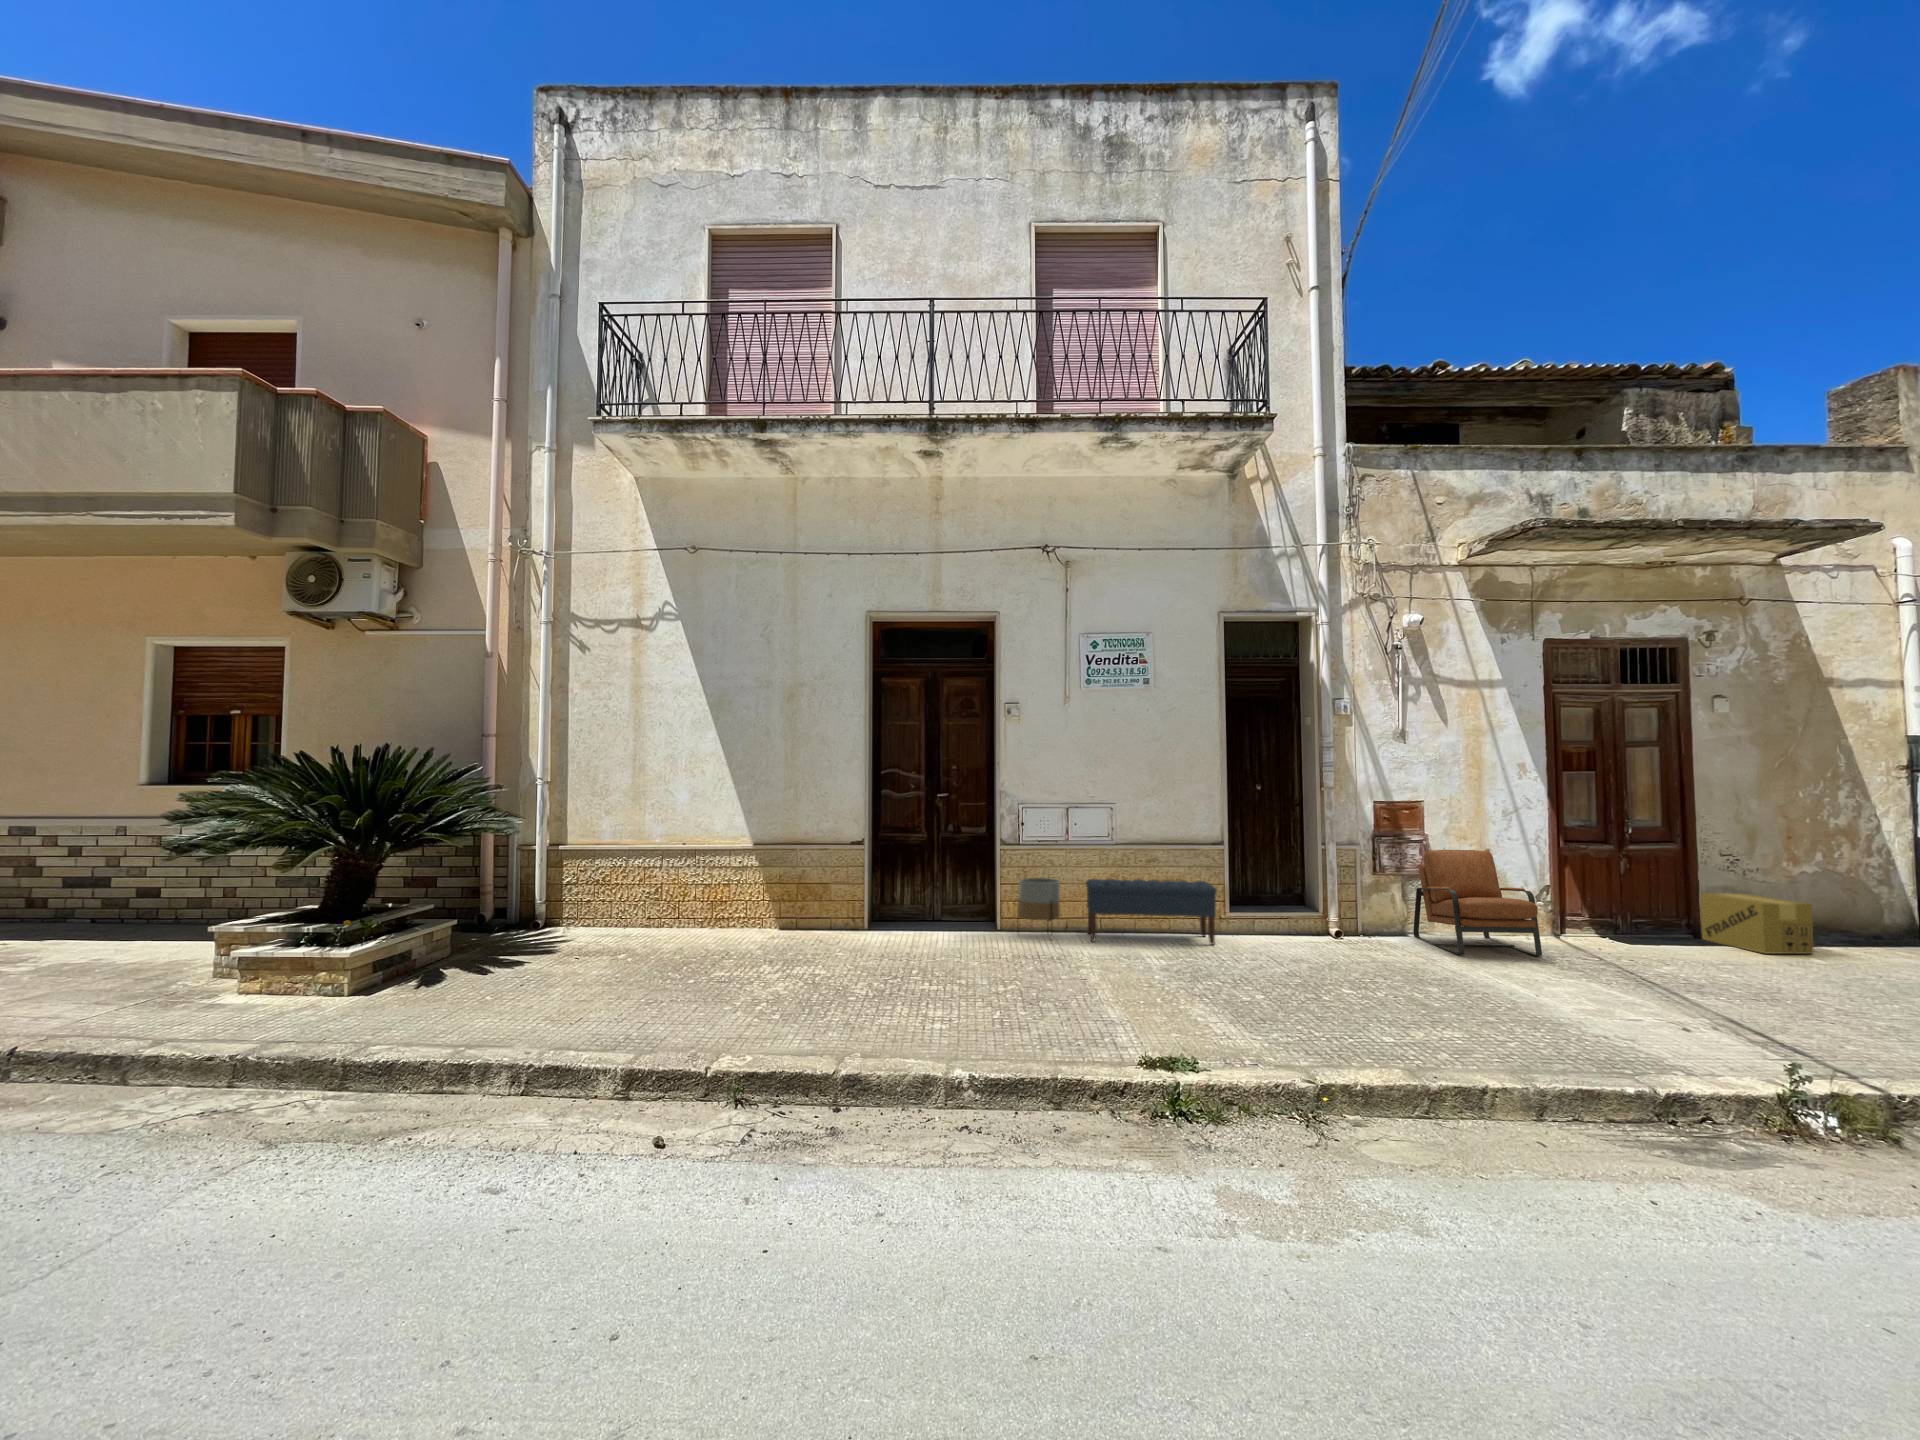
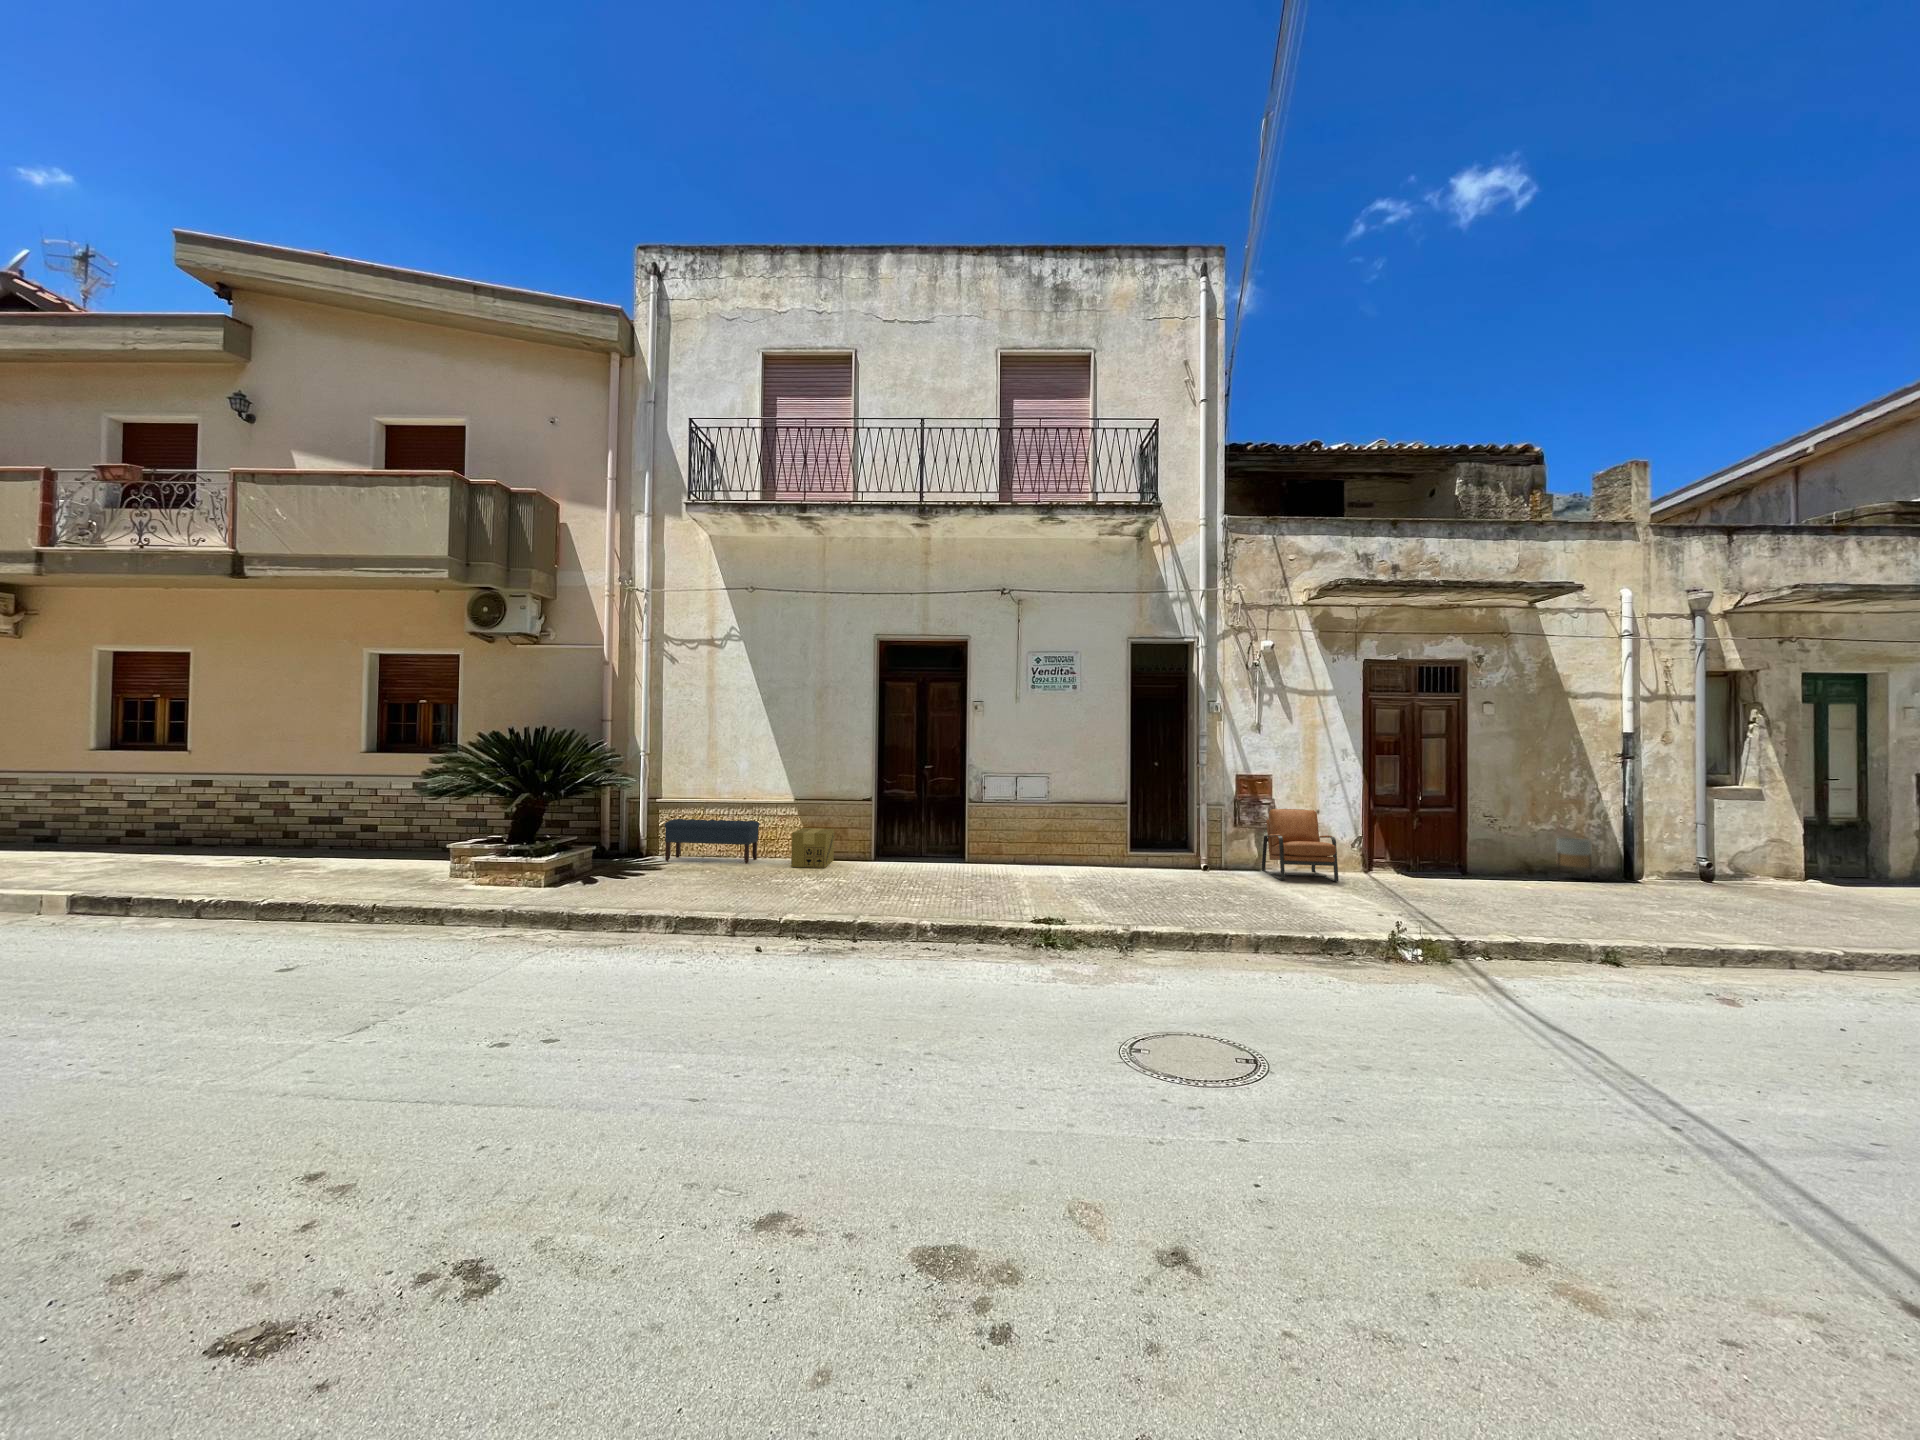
planter: present [1017,878,1060,933] -> present [1556,838,1592,868]
bench: present [1086,879,1217,945] -> present [665,819,759,864]
cardboard box: present [1701,893,1814,954] -> present [791,828,834,868]

